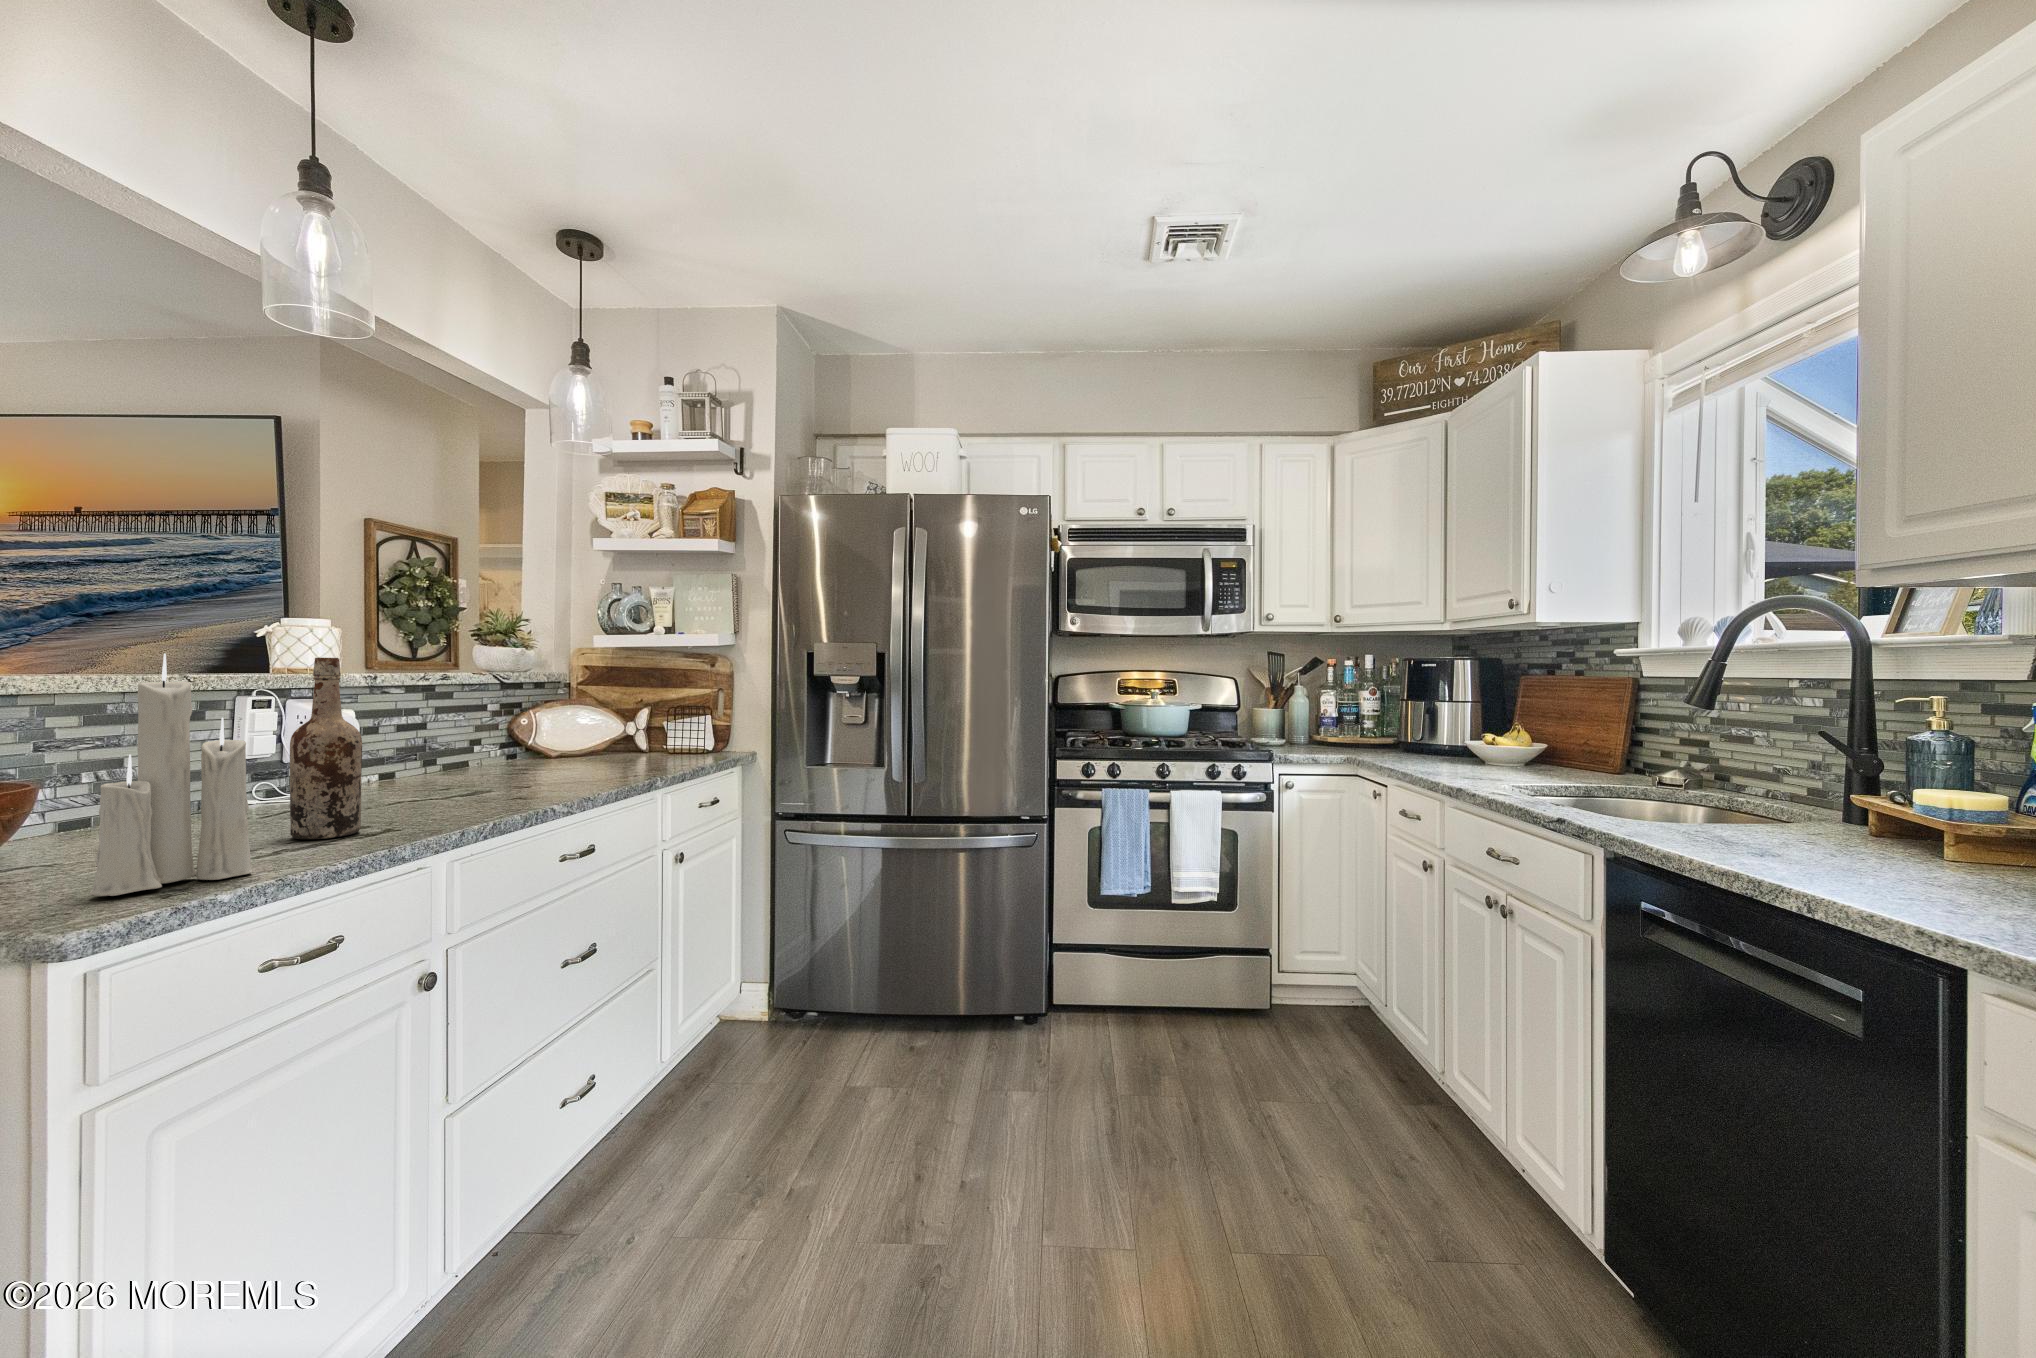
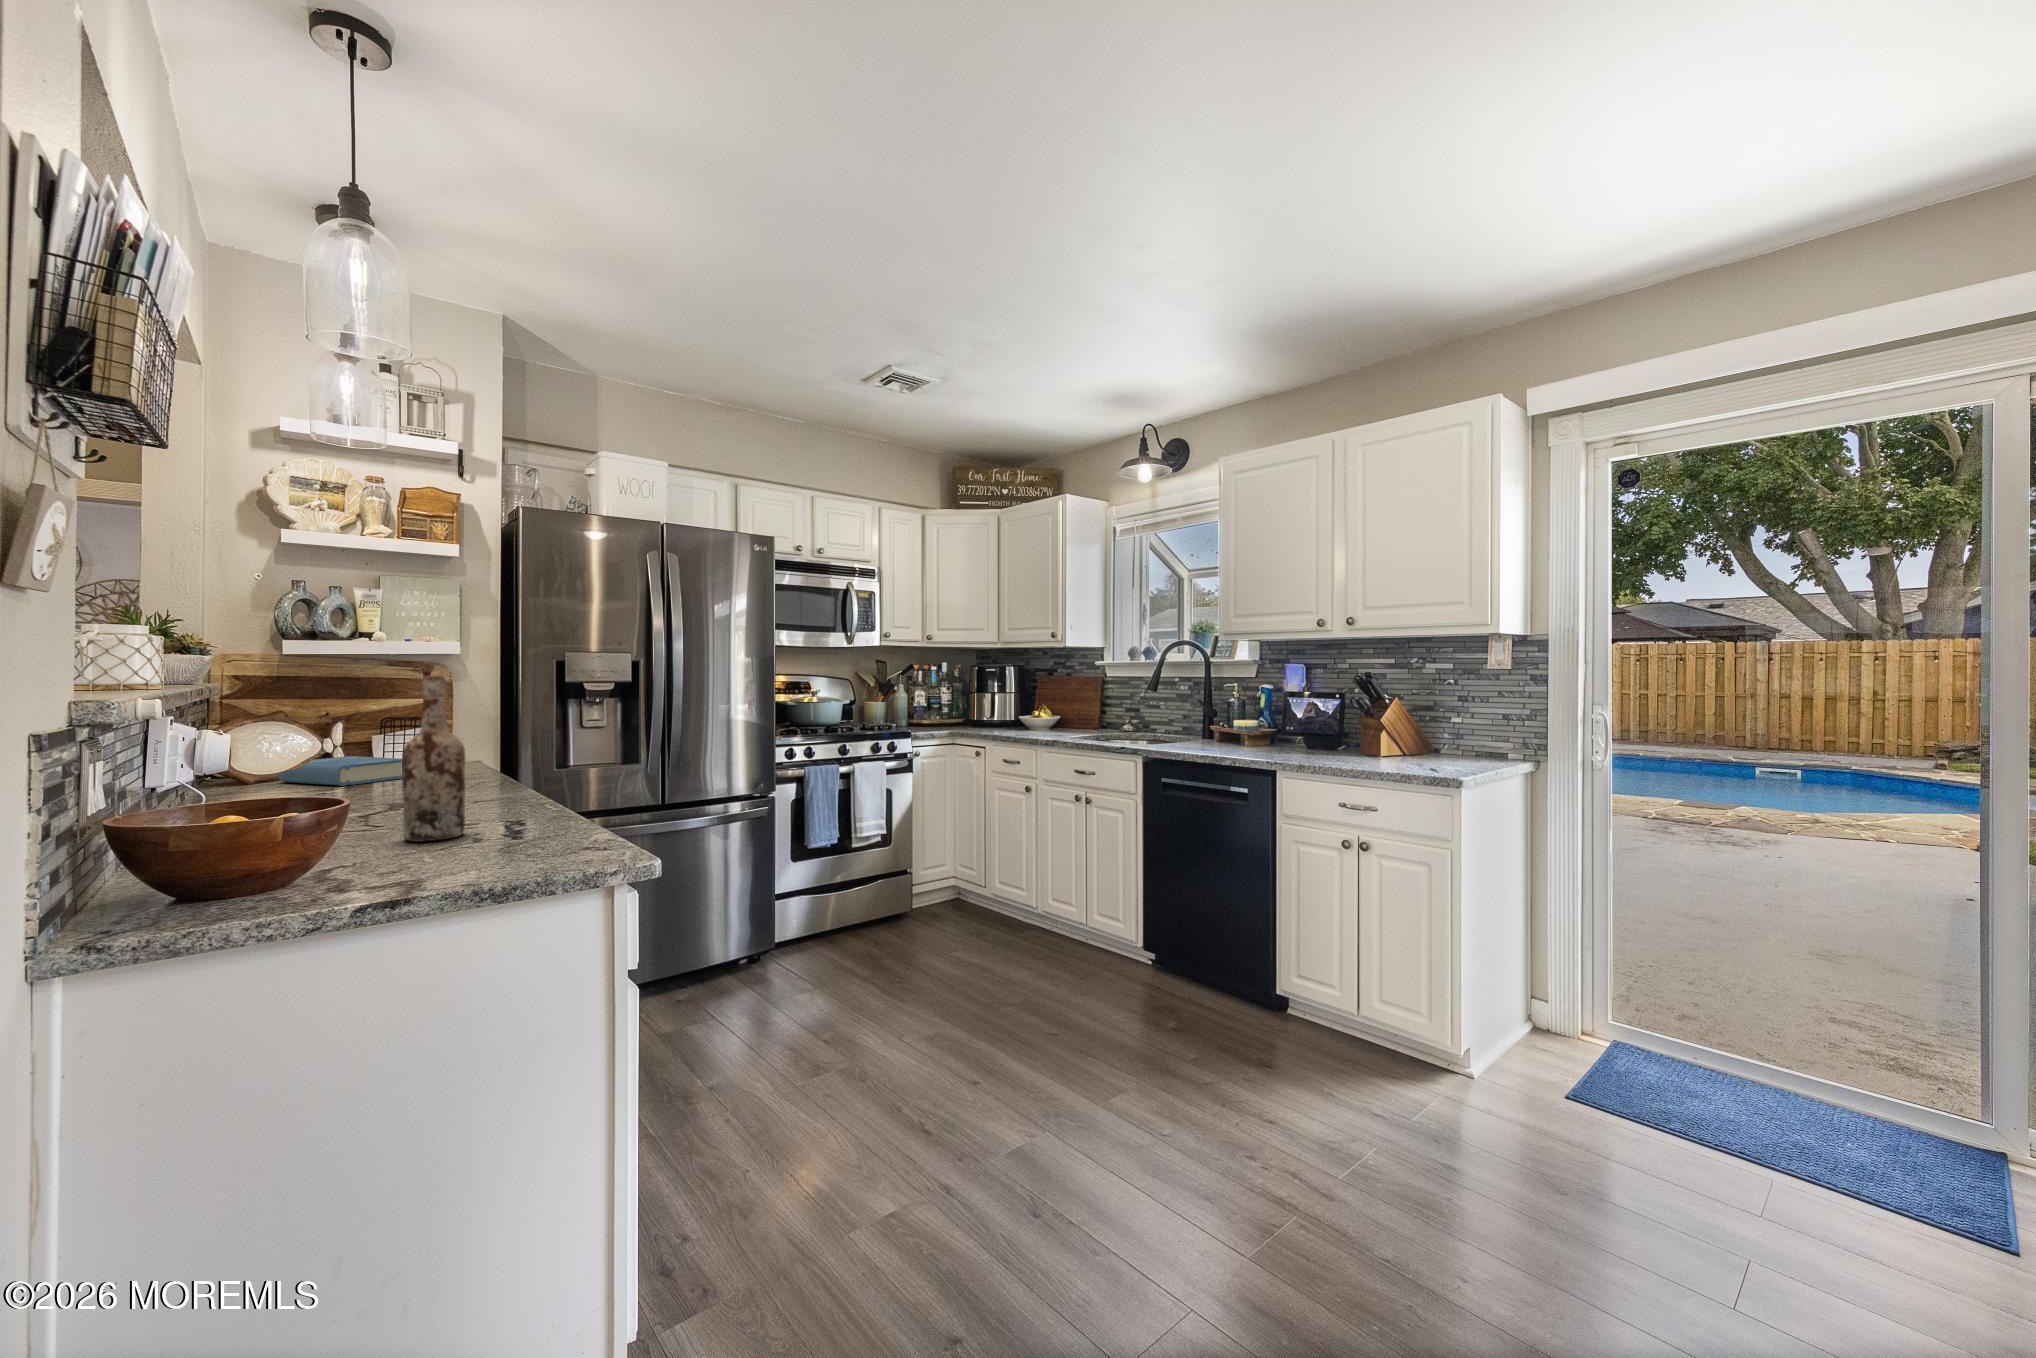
candle: present [90,653,252,896] -> none [476,666,544,871]
hardback book: none [568,740,636,768] -> present [278,756,402,786]

